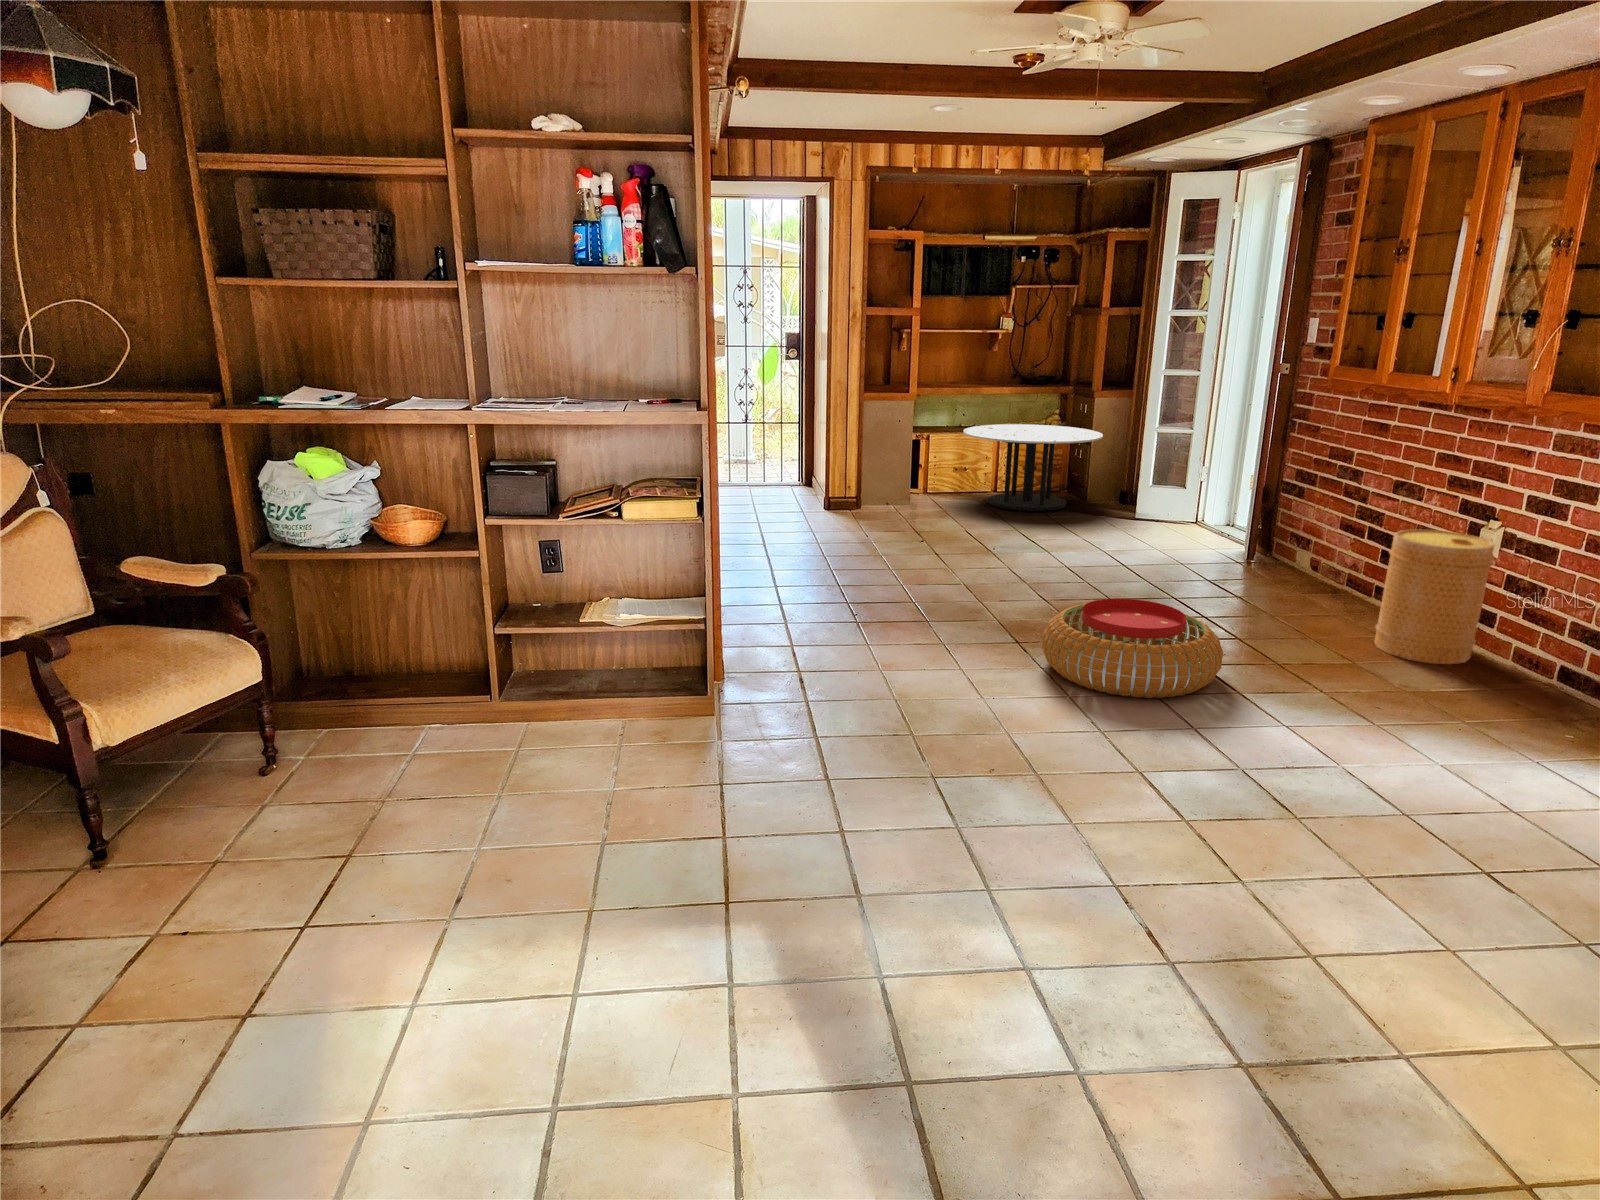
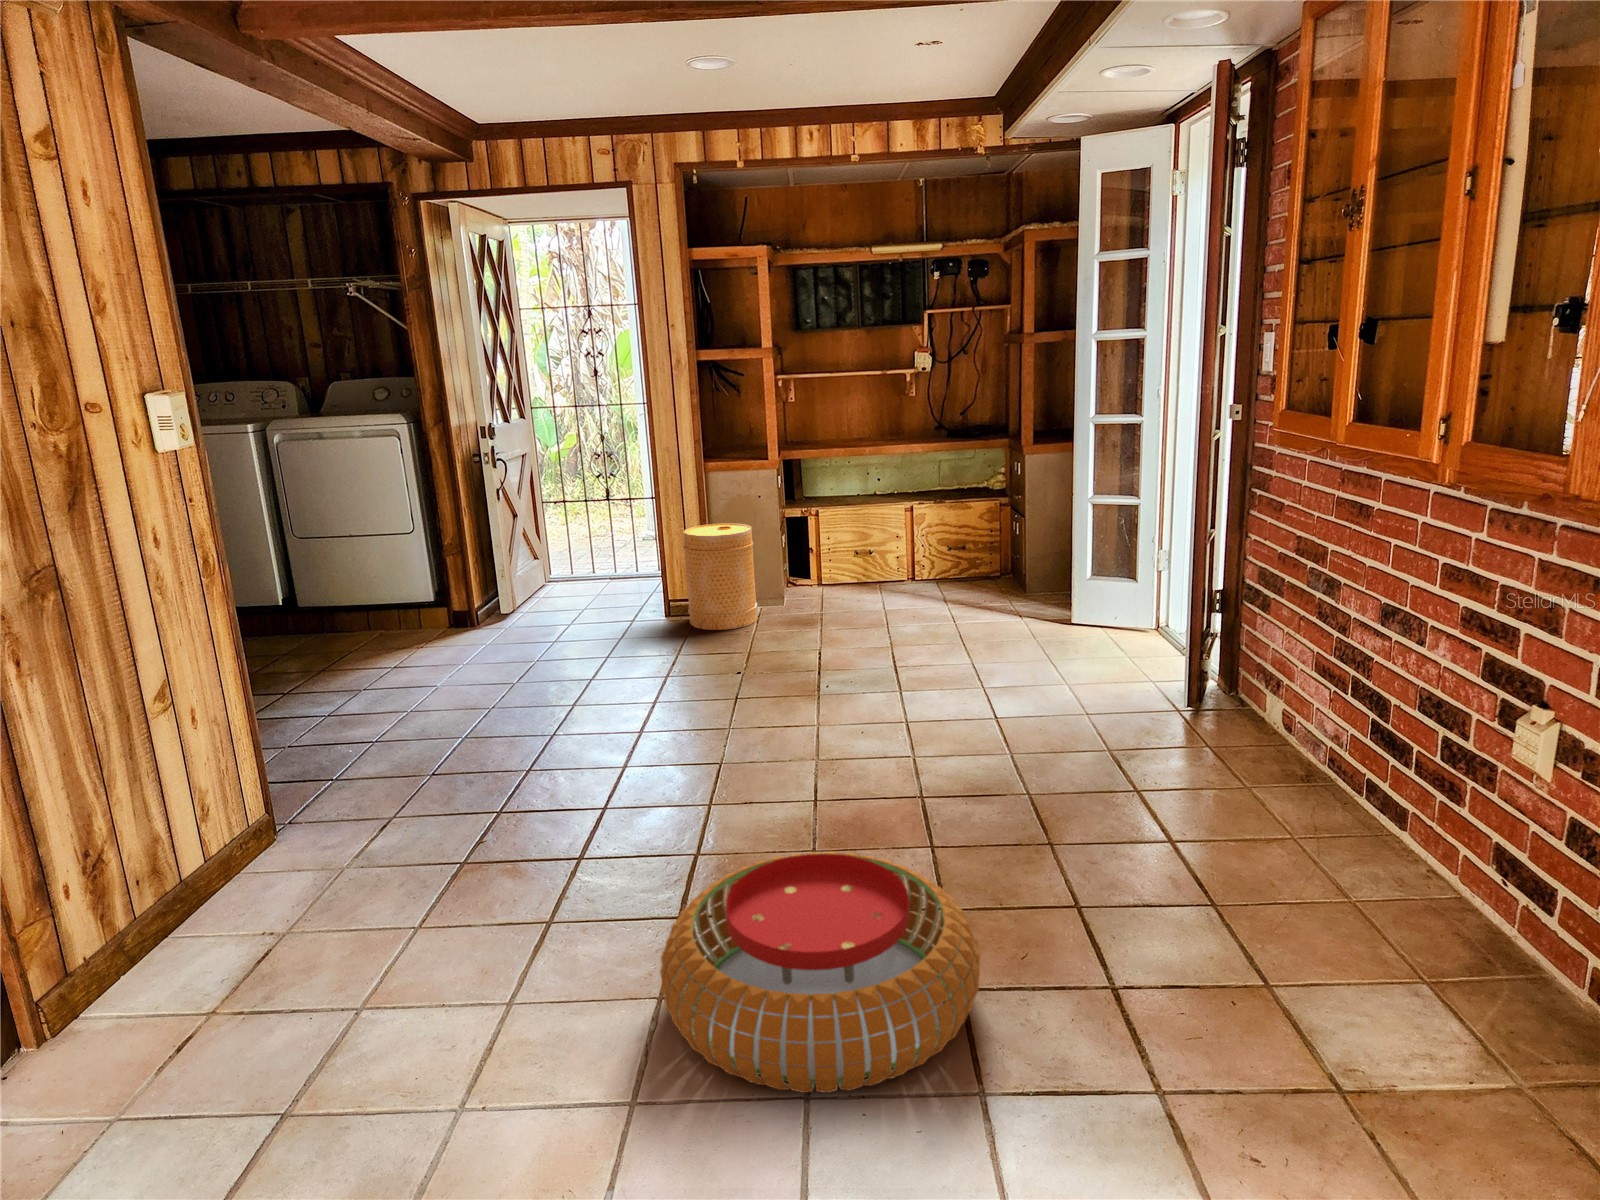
coffee table: present [963,424,1103,512] -> none [844,492,1032,616]
basket: present [1375,529,1494,664] -> present [683,523,757,630]

